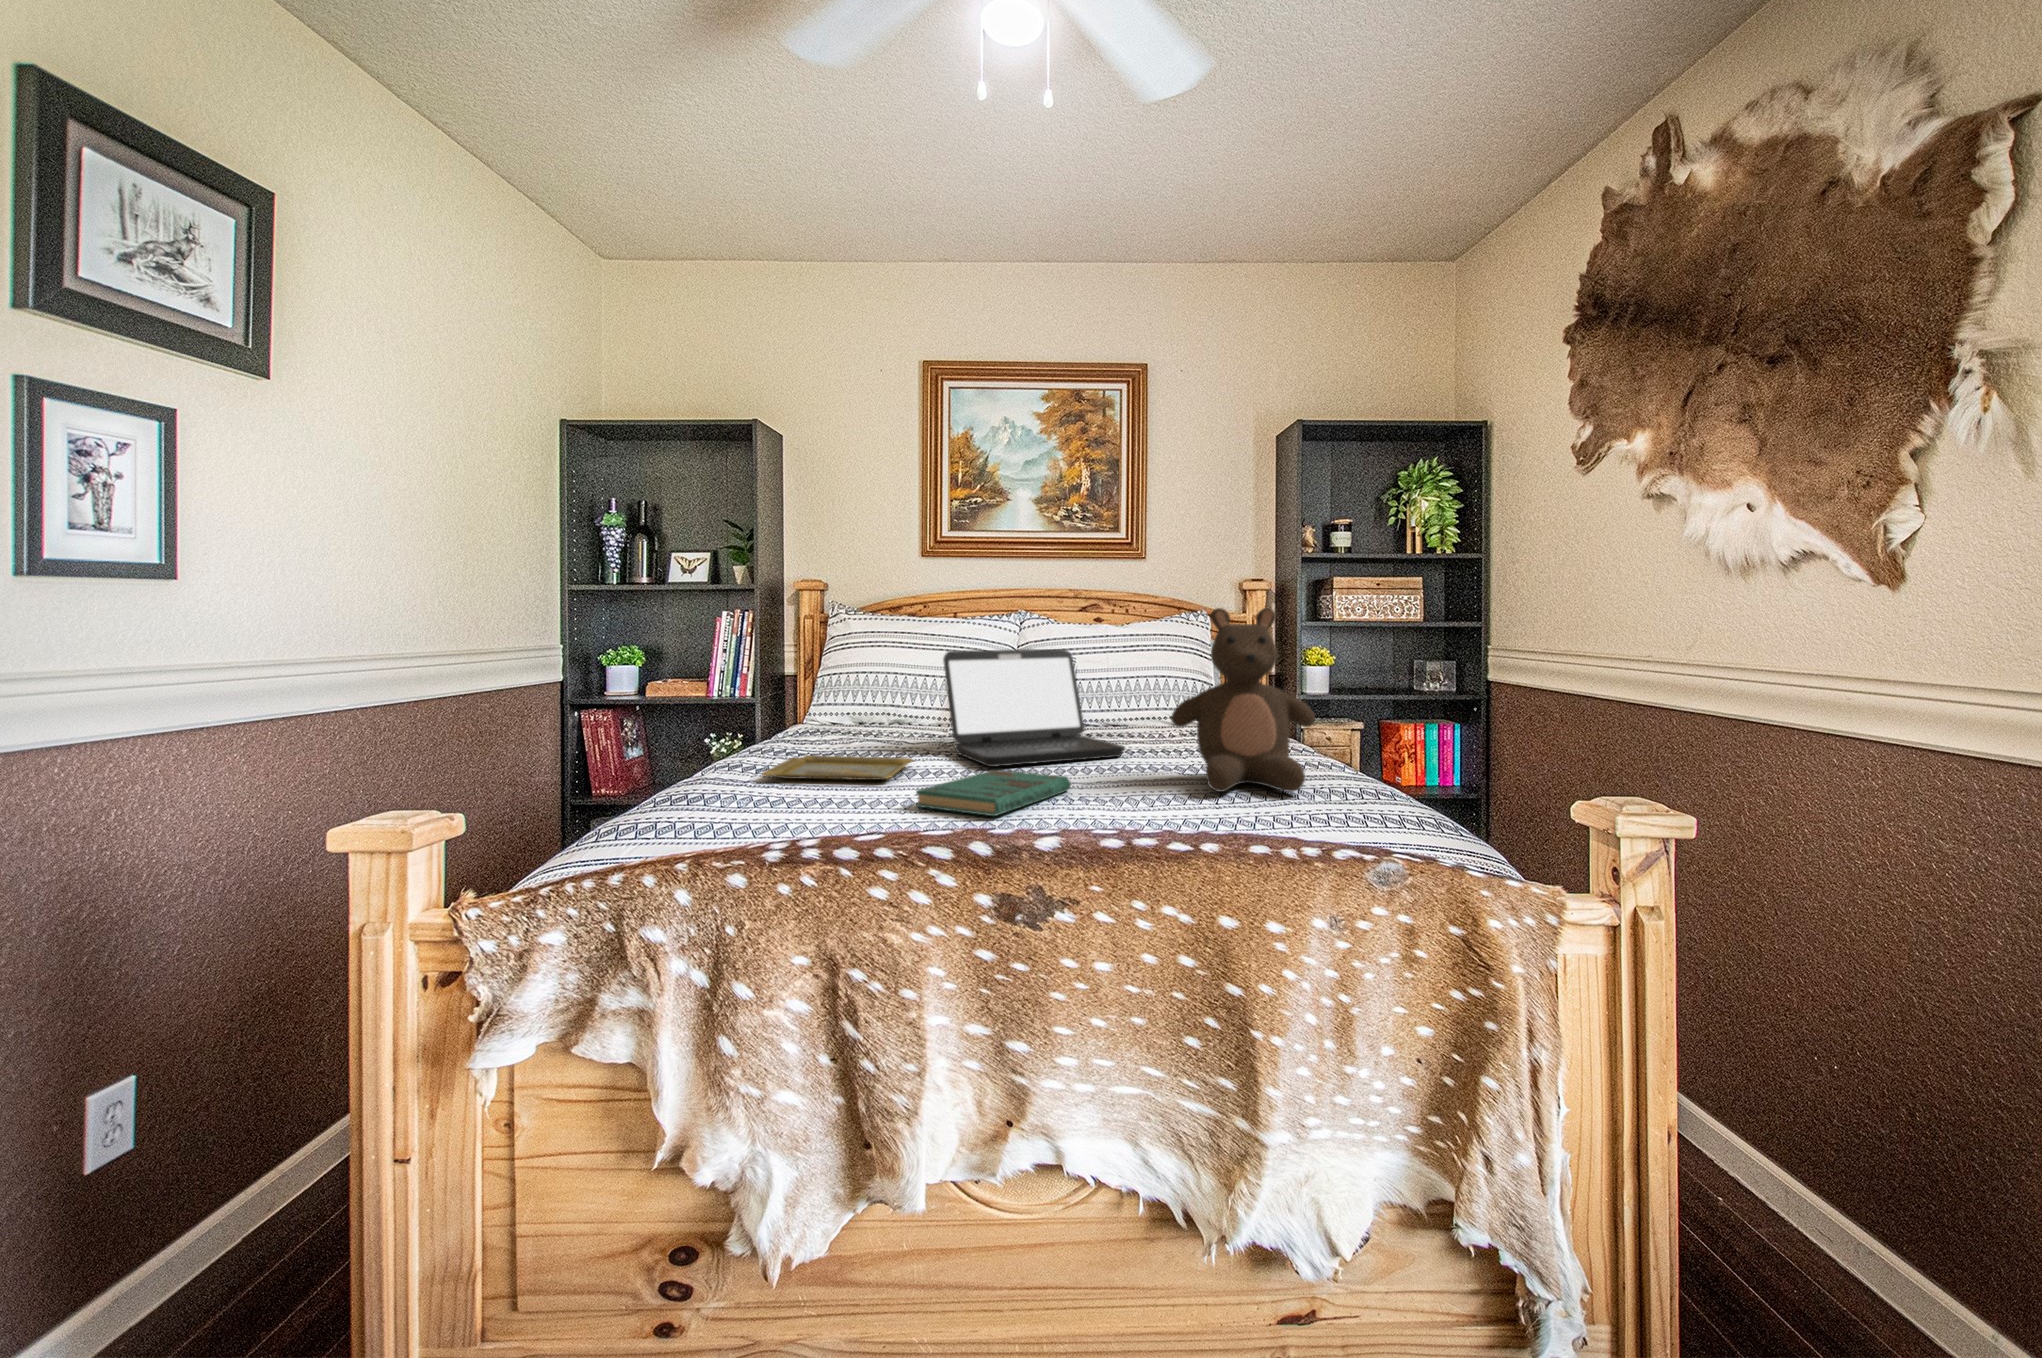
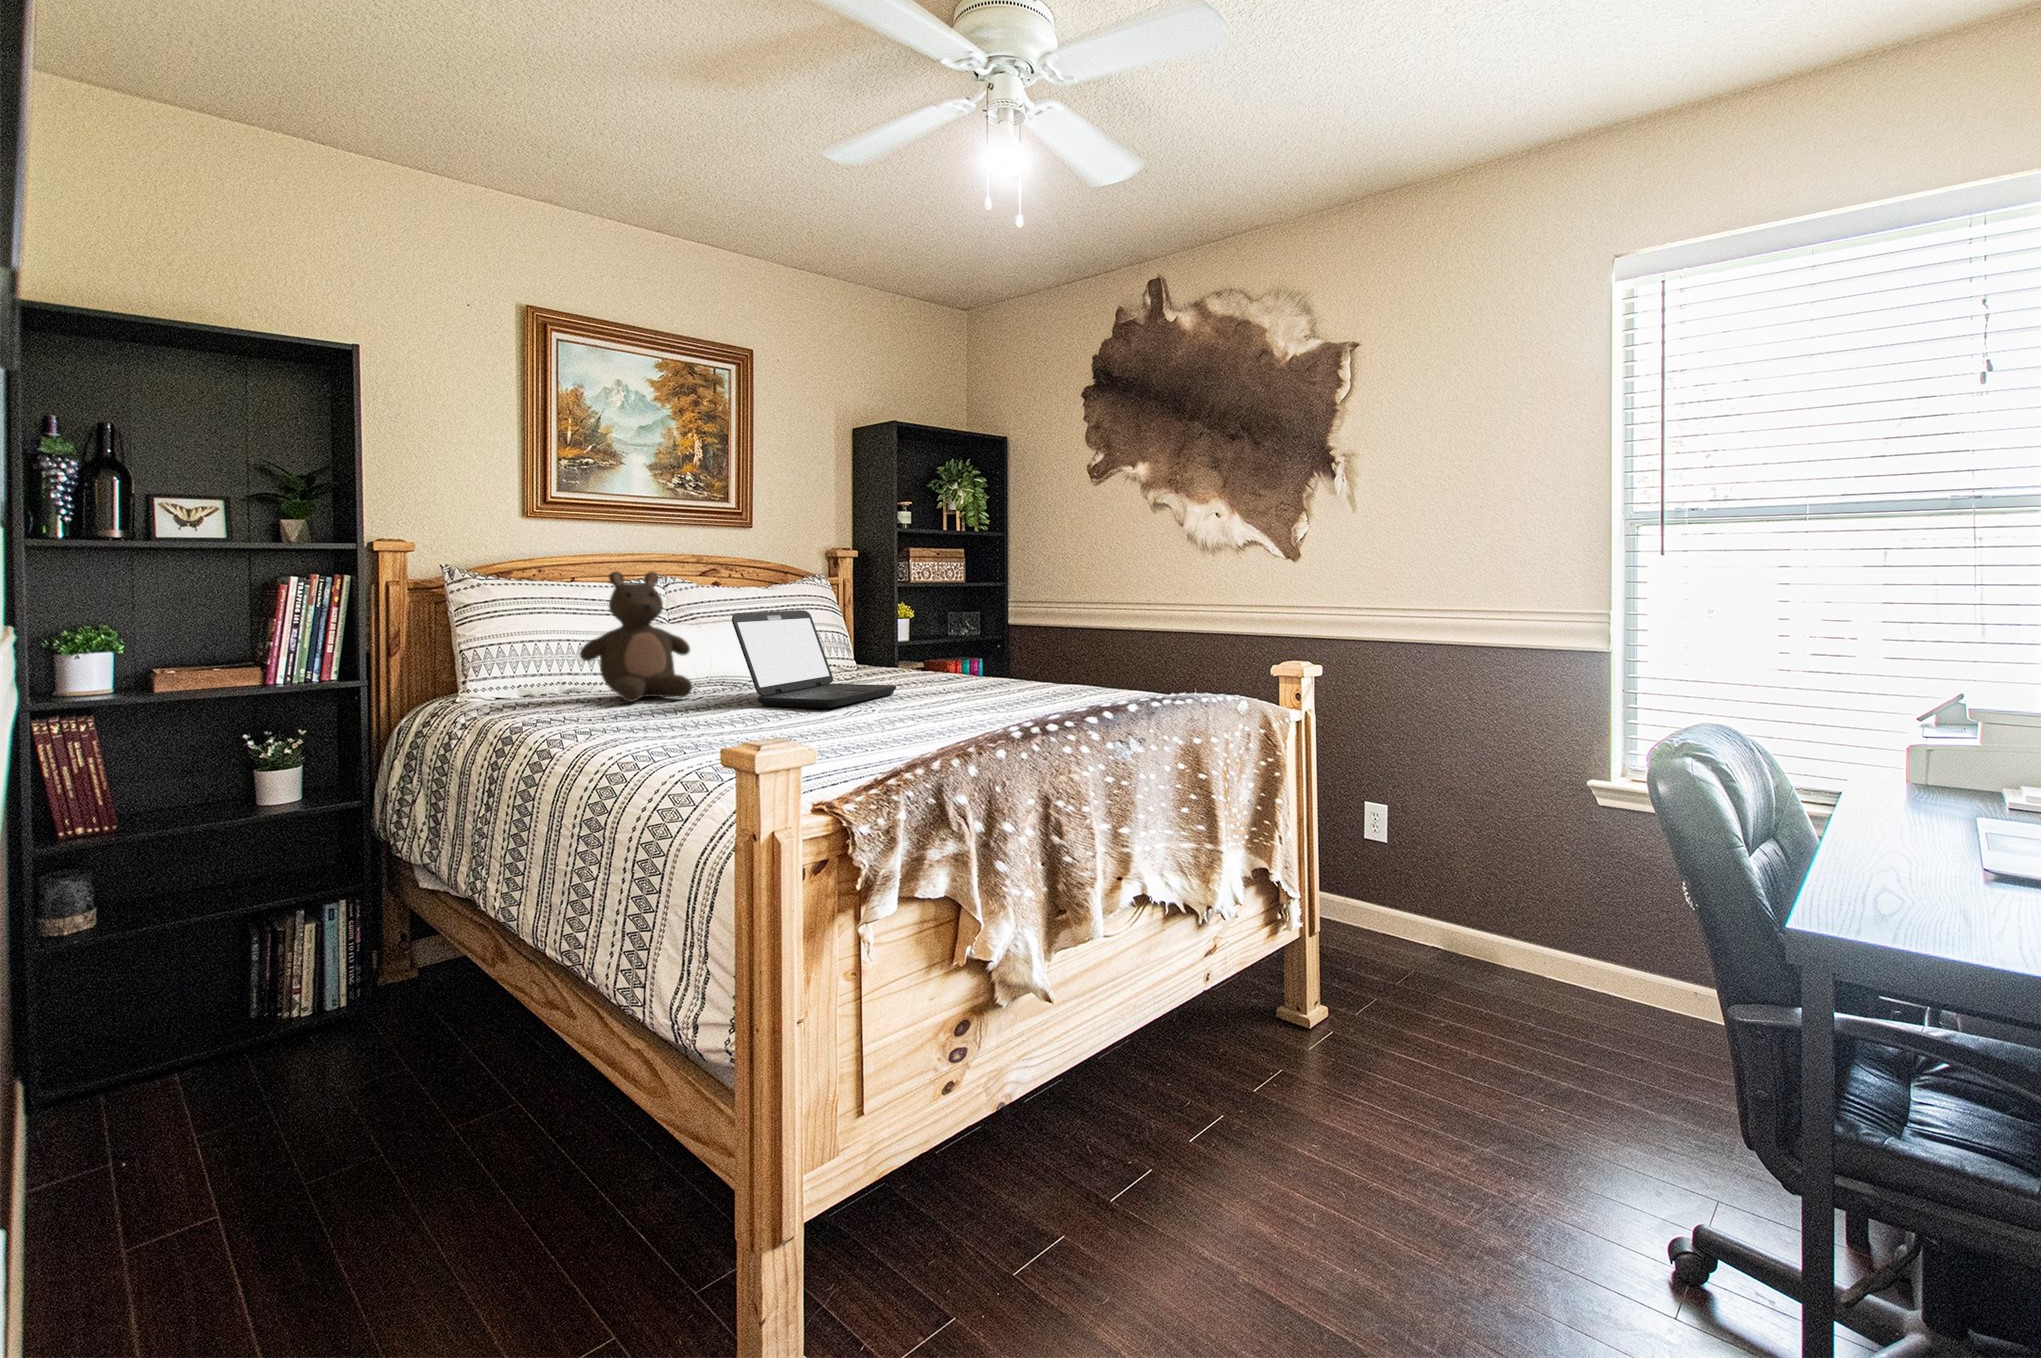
stuffed bear: present [1171,608,1315,792] -> present [580,571,692,702]
tray: present [762,755,913,780] -> none [642,709,790,735]
book: present [916,770,1071,816] -> none [866,702,953,732]

